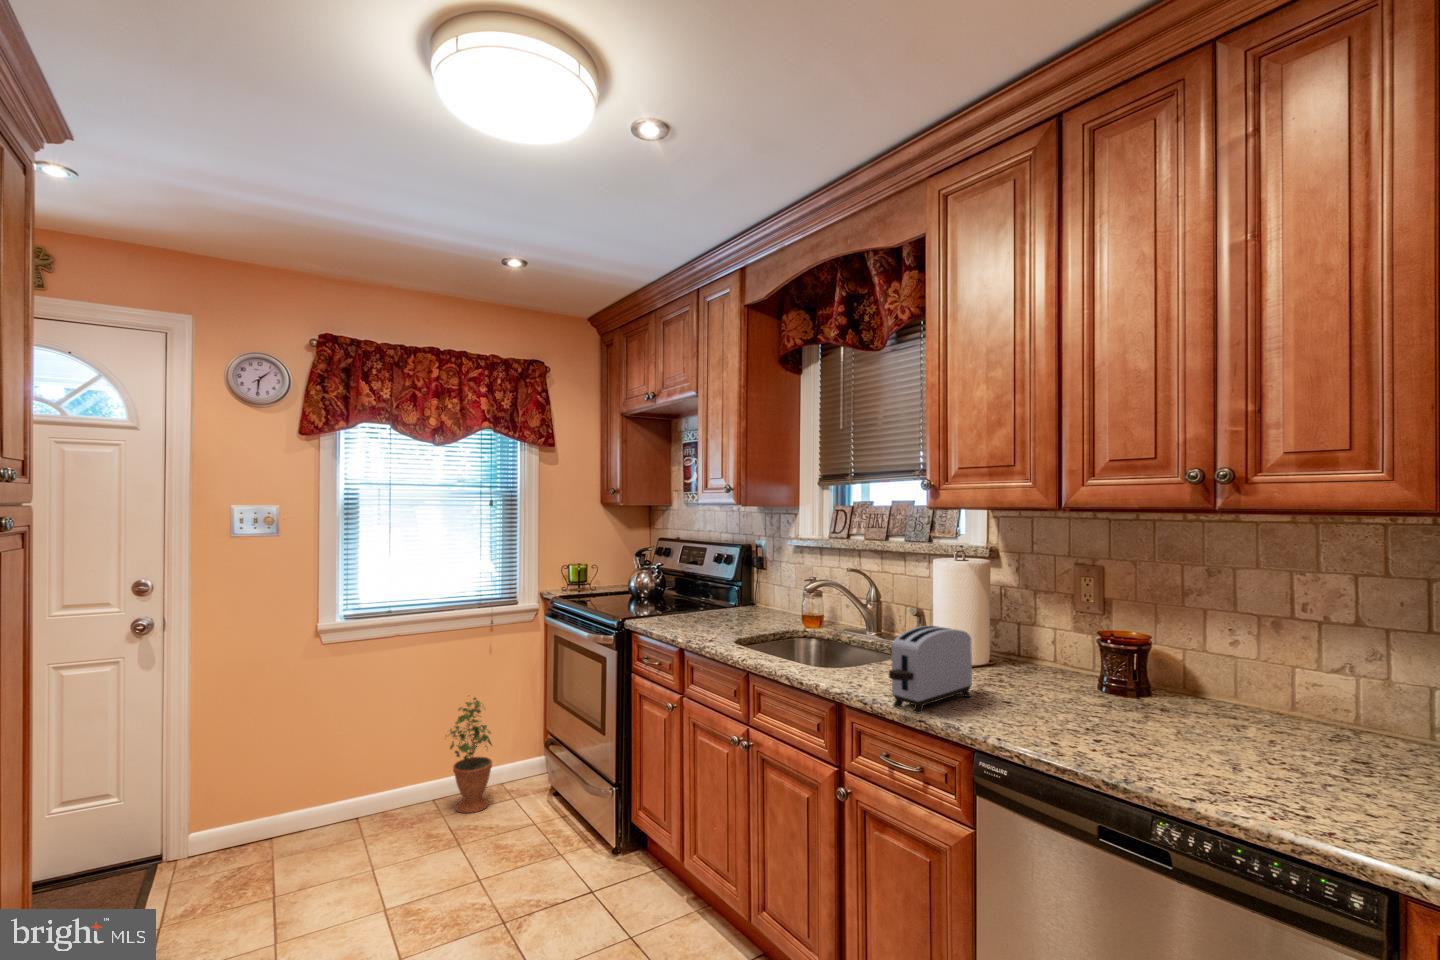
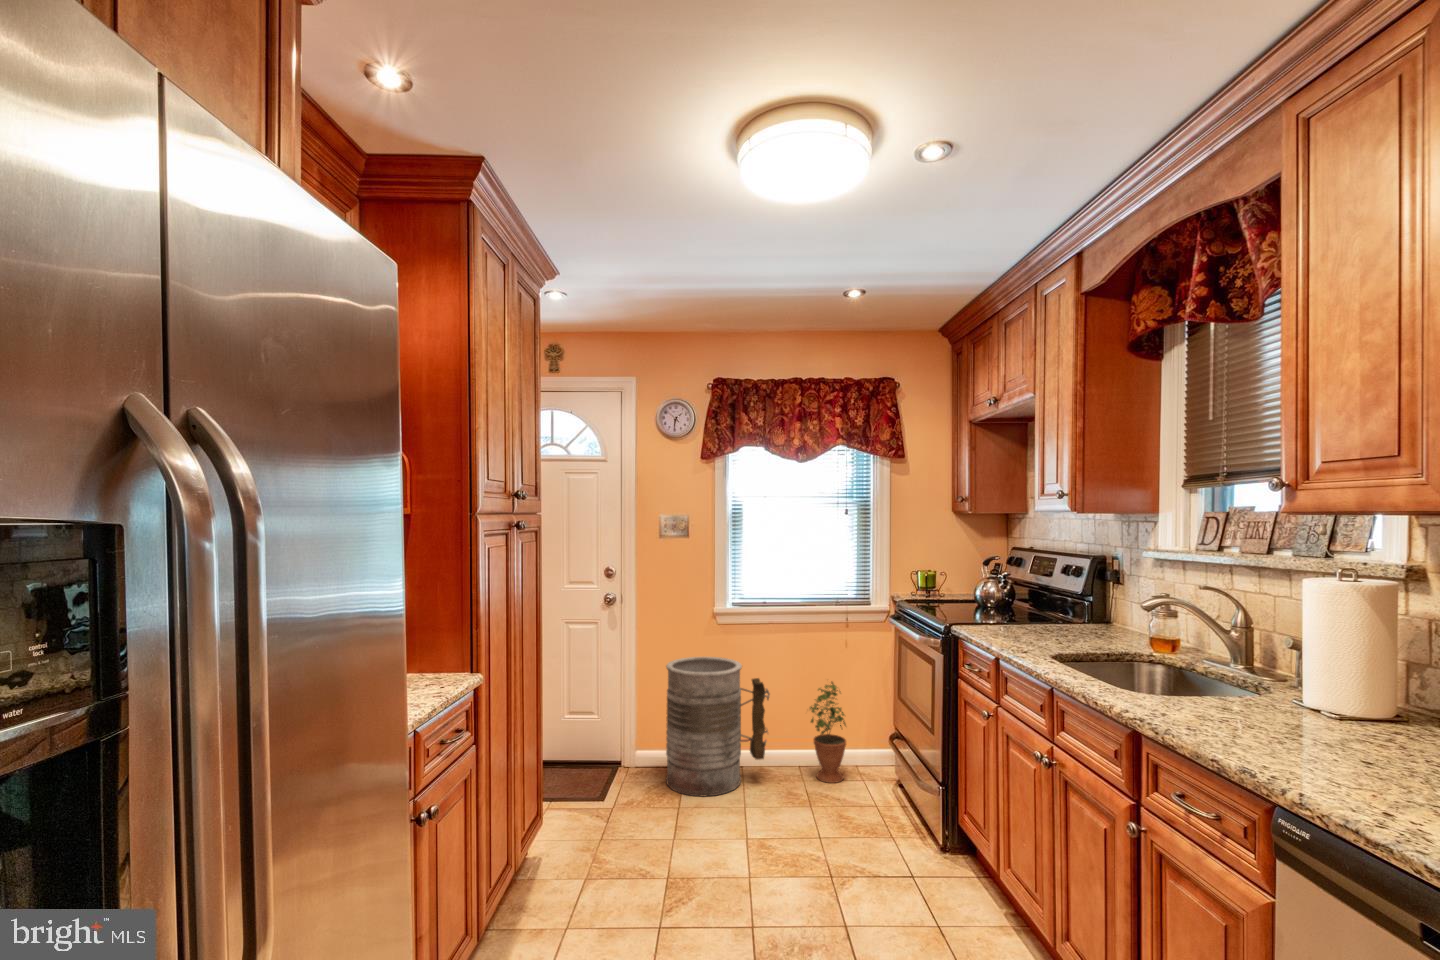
toaster: present [889,626,972,713] -> none [1167,650,1323,749]
trash can: none [248,692,401,881] -> present [666,657,770,796]

